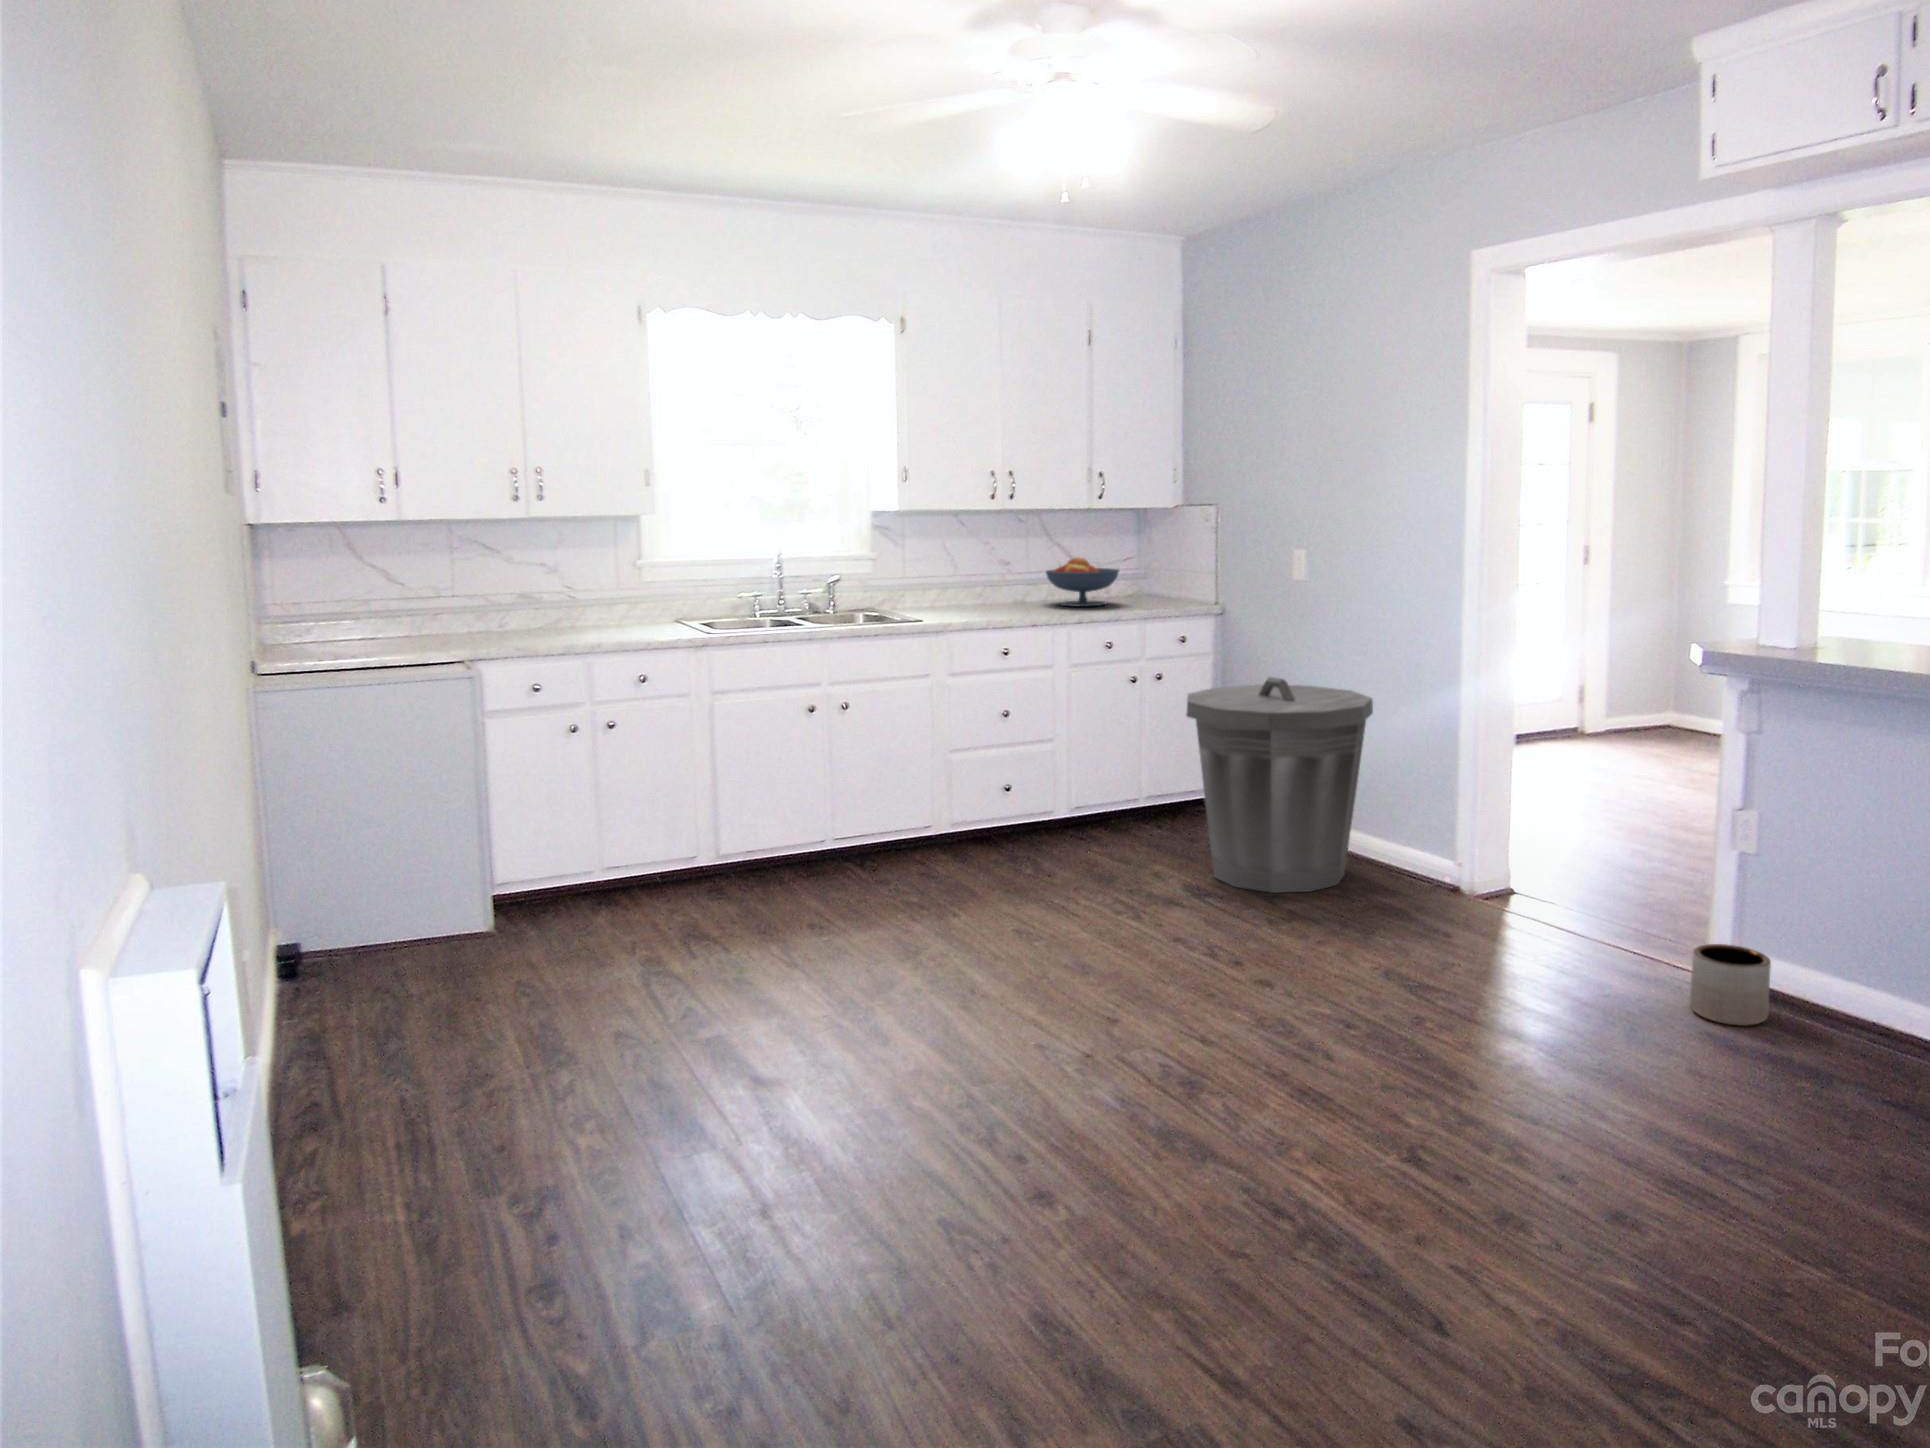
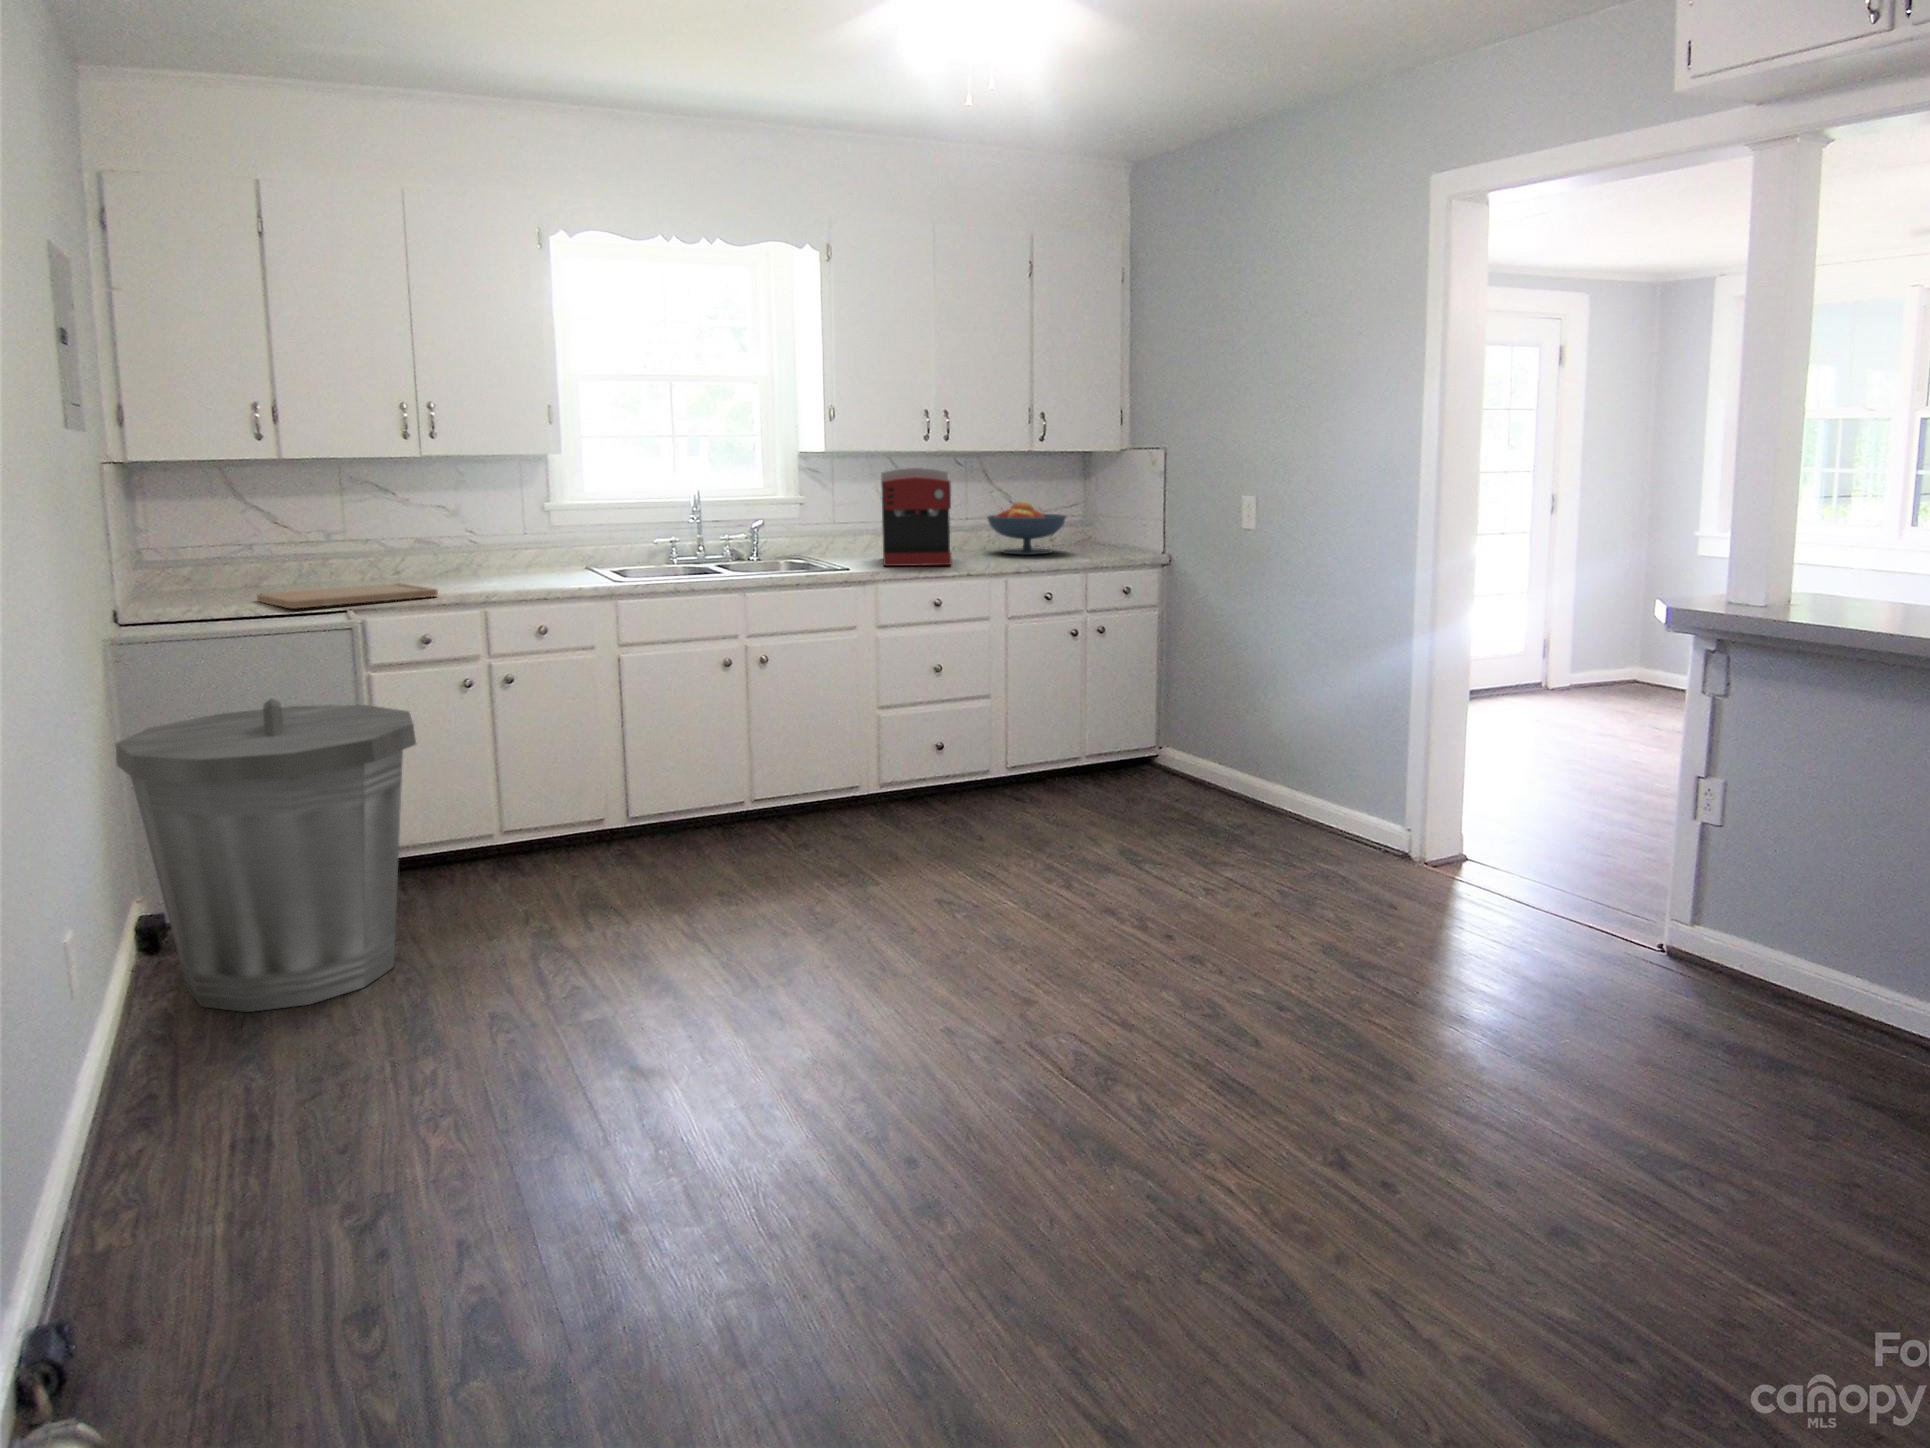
coffee maker: none [947,527,1012,618] -> present [881,468,952,566]
cutting board: none [384,637,545,661] -> present [257,583,438,608]
trash can: present [1186,677,1373,893] -> present [115,699,416,1012]
planter: present [1690,944,1771,1026] -> none [1666,913,1752,999]

